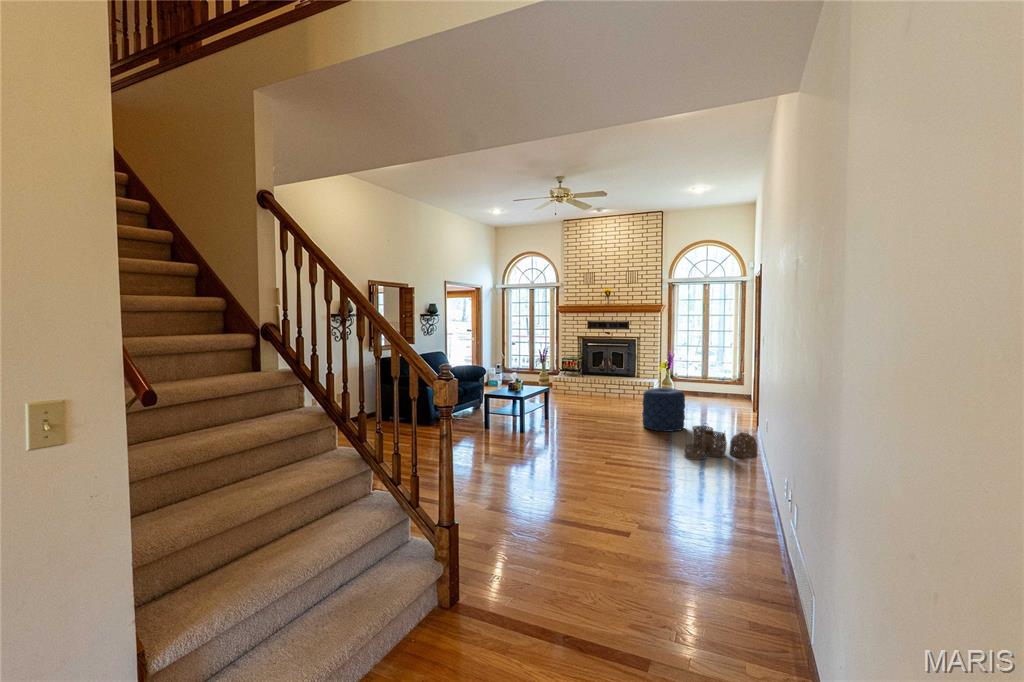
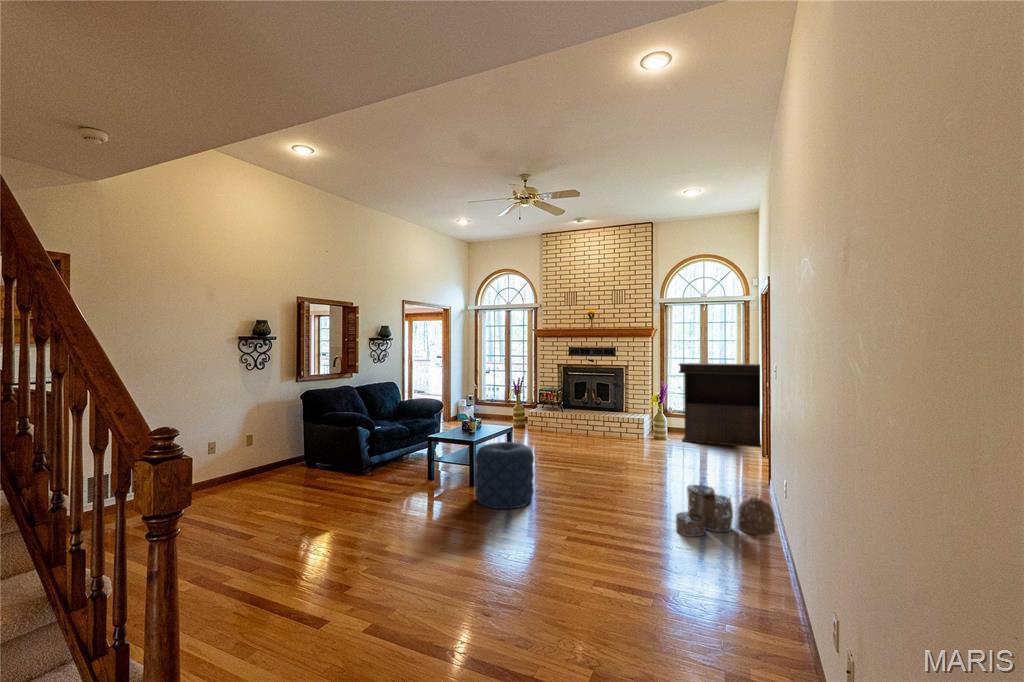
console table: none [684,335,762,405] -> present [679,363,761,448]
pouf: present [642,388,685,432] -> present [475,442,534,509]

